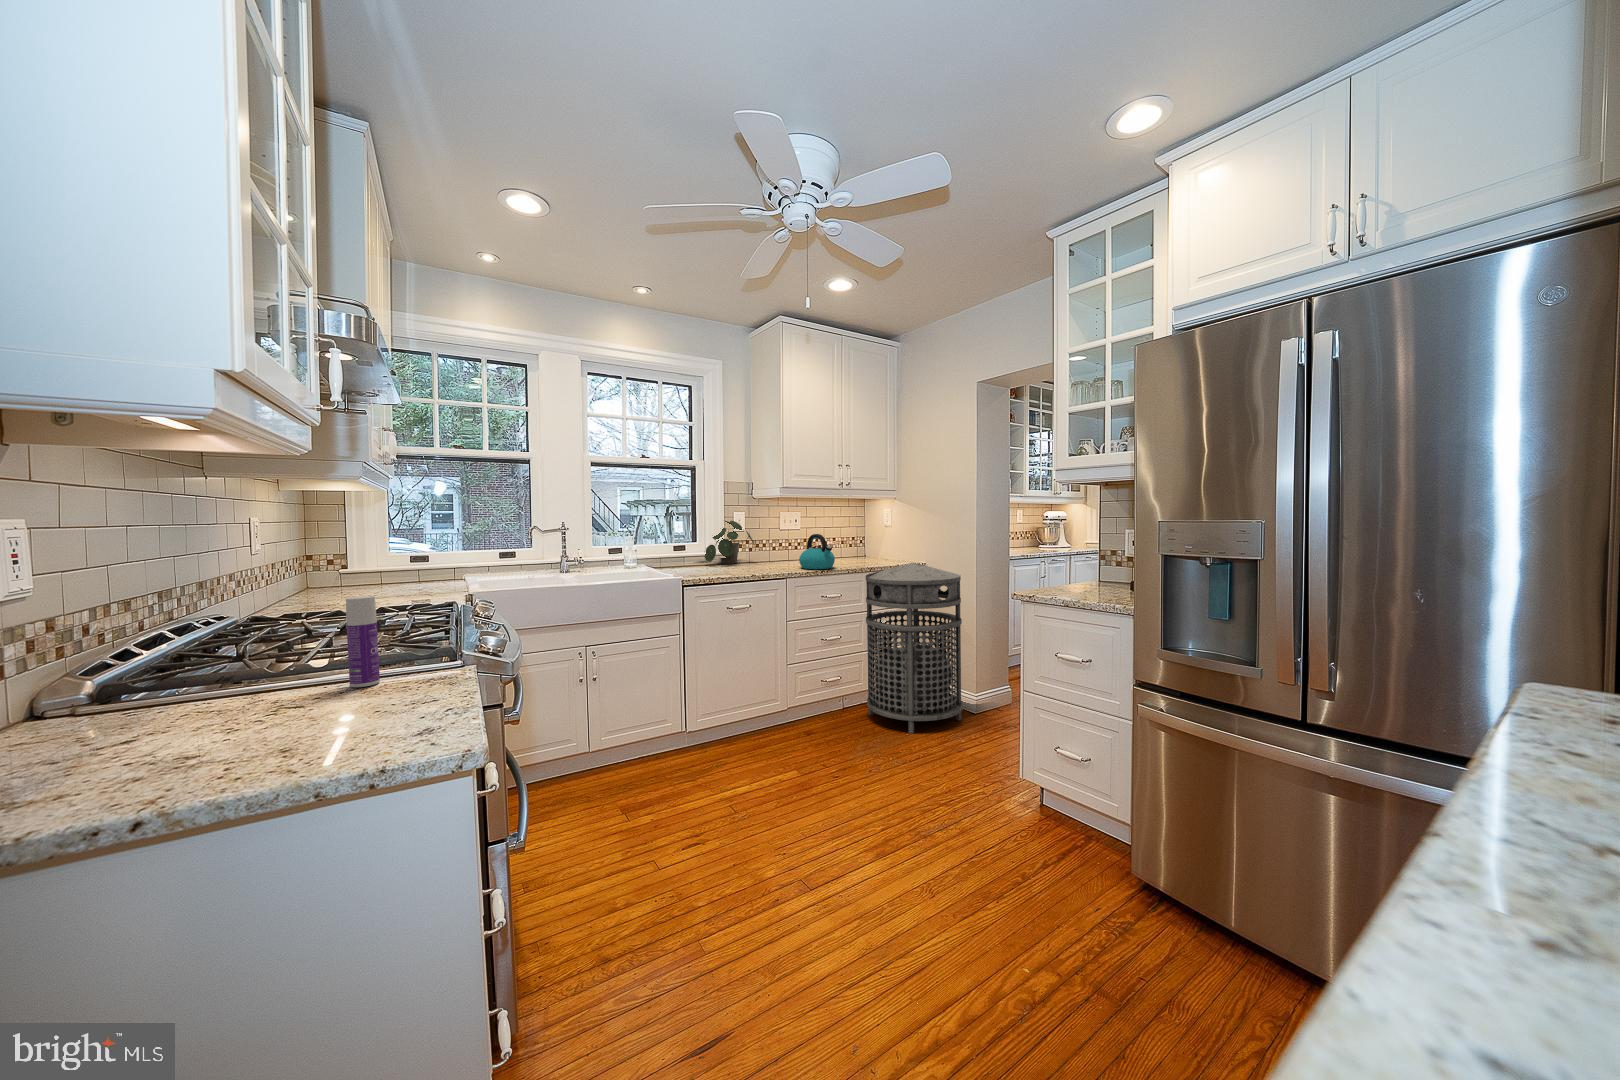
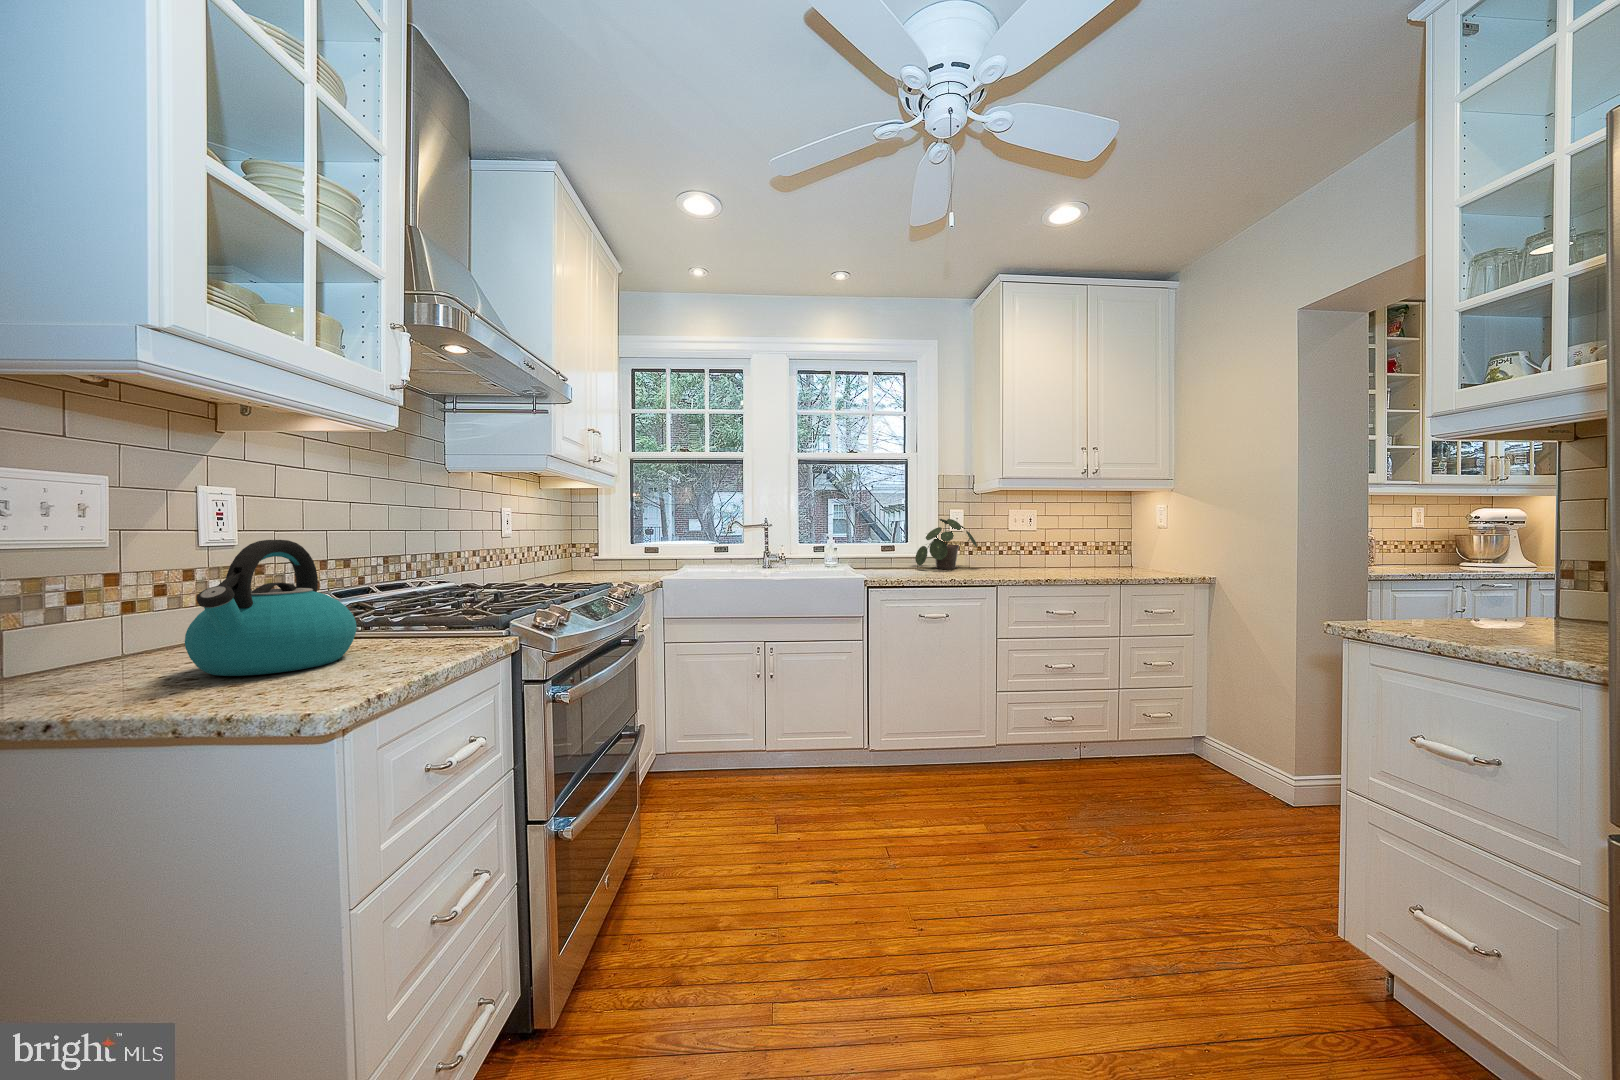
kettle: present [799,534,835,569] -> present [185,540,357,676]
trash can: present [866,563,962,734] -> none [1112,577,1263,813]
bottle: present [346,596,380,687] -> none [400,560,426,642]

